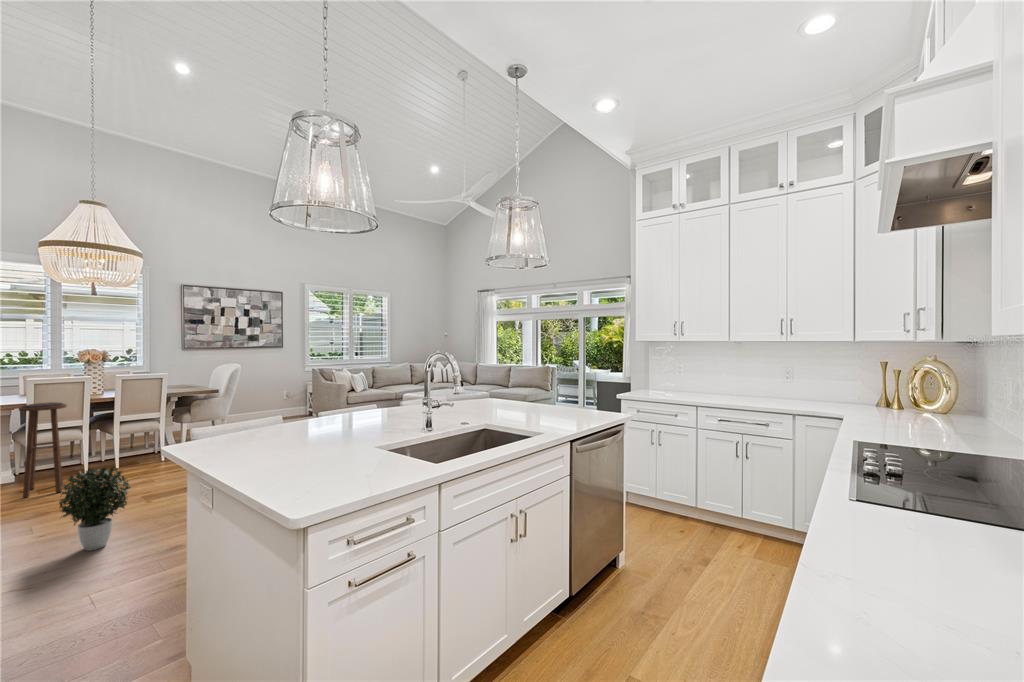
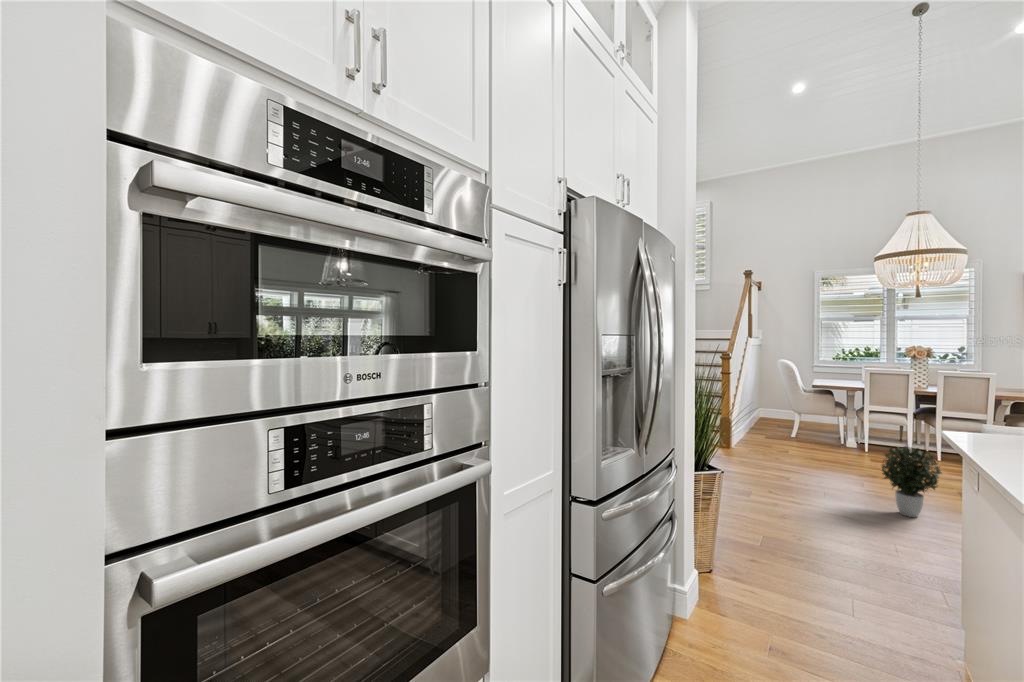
stool: present [19,402,67,497] -> none [860,388,894,465]

